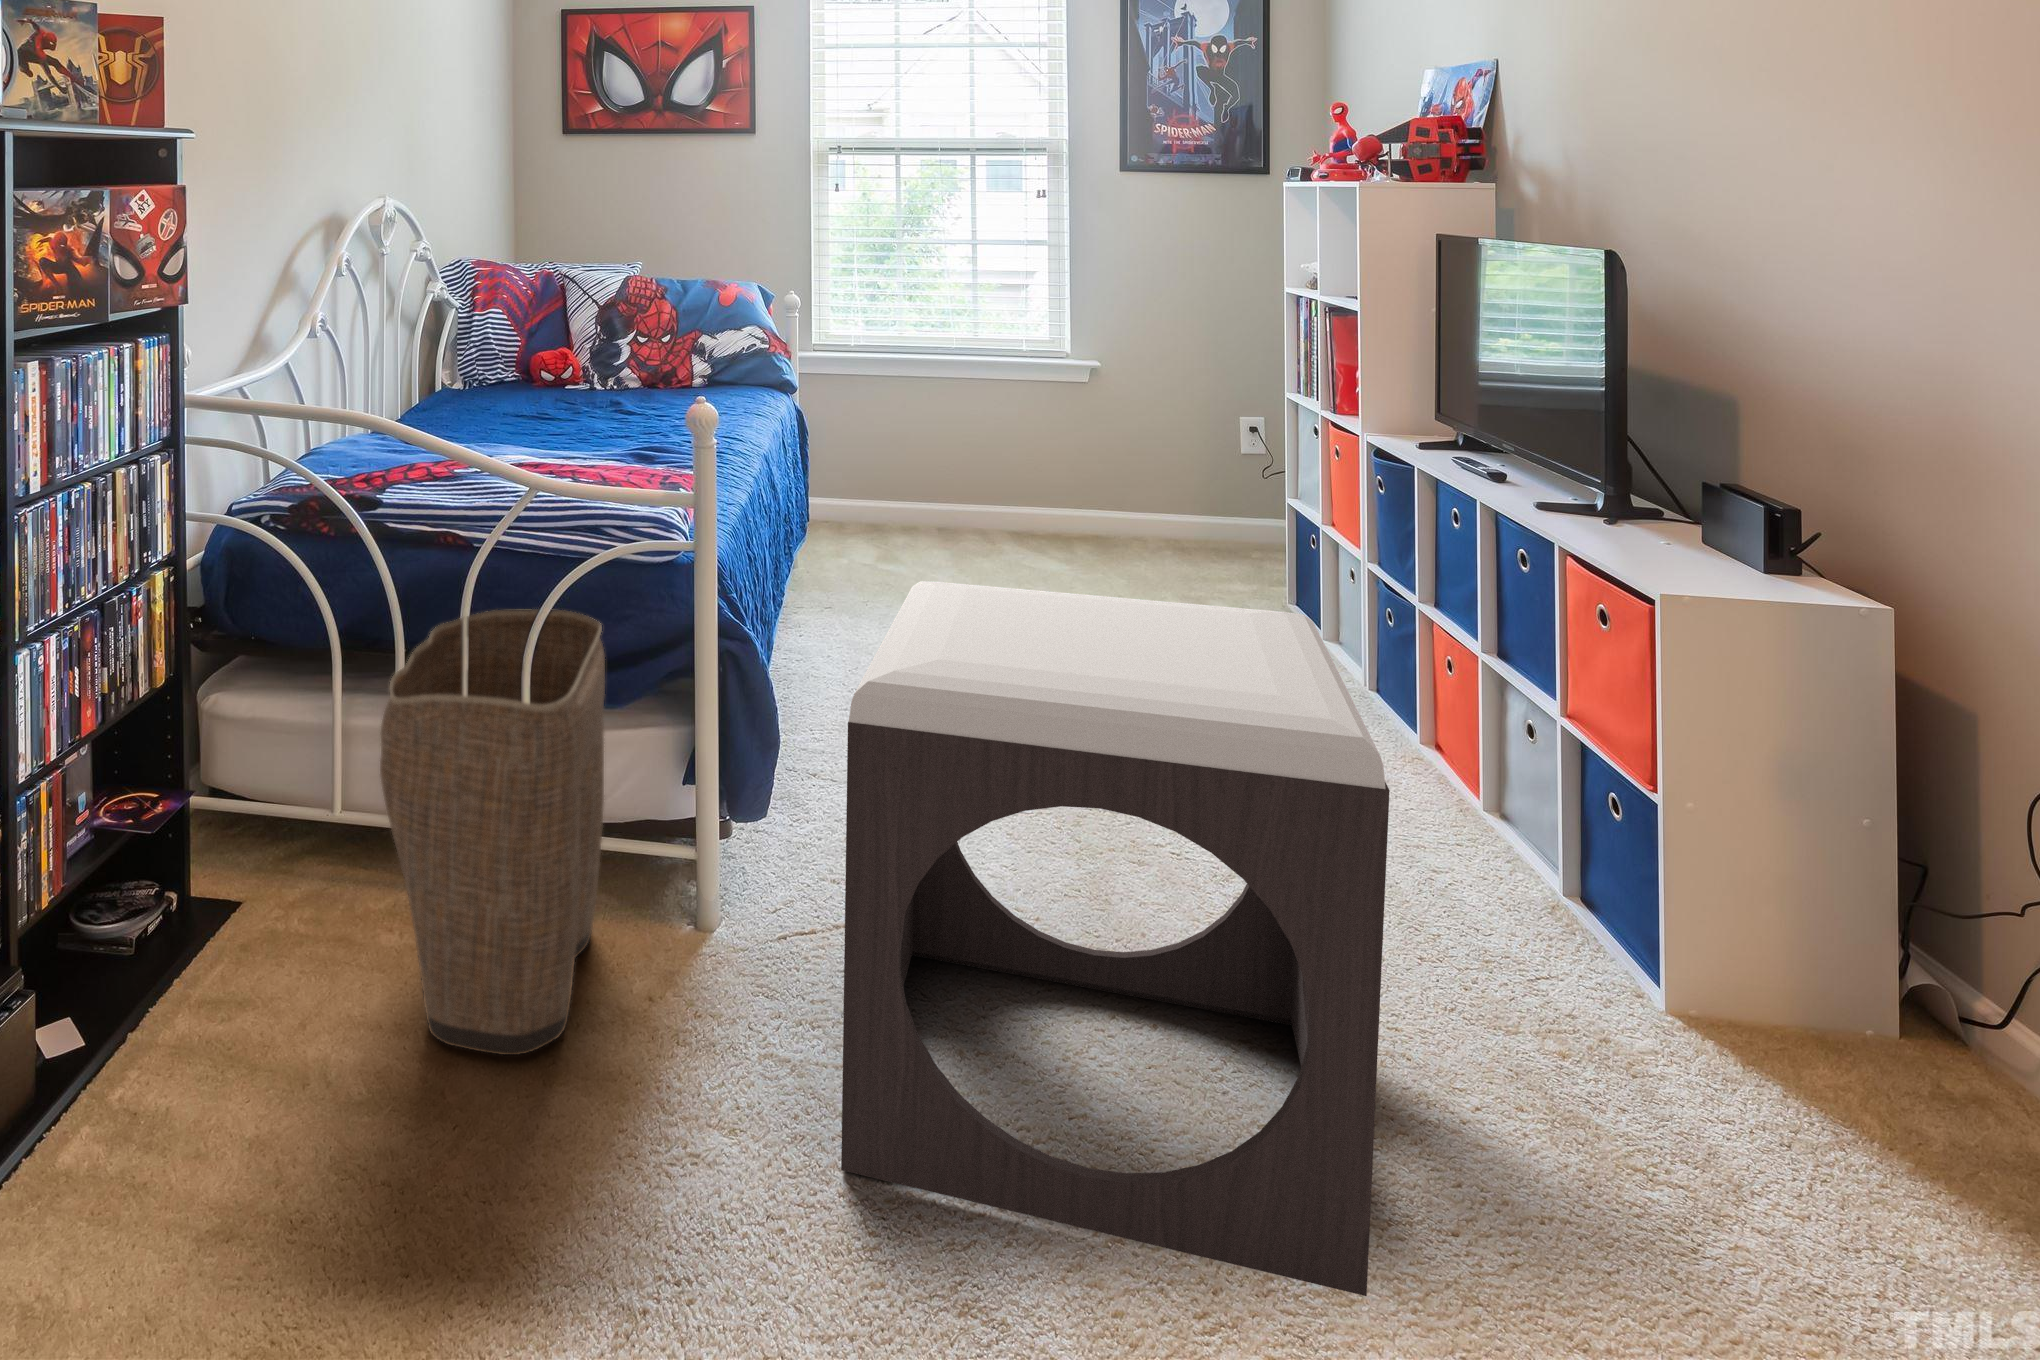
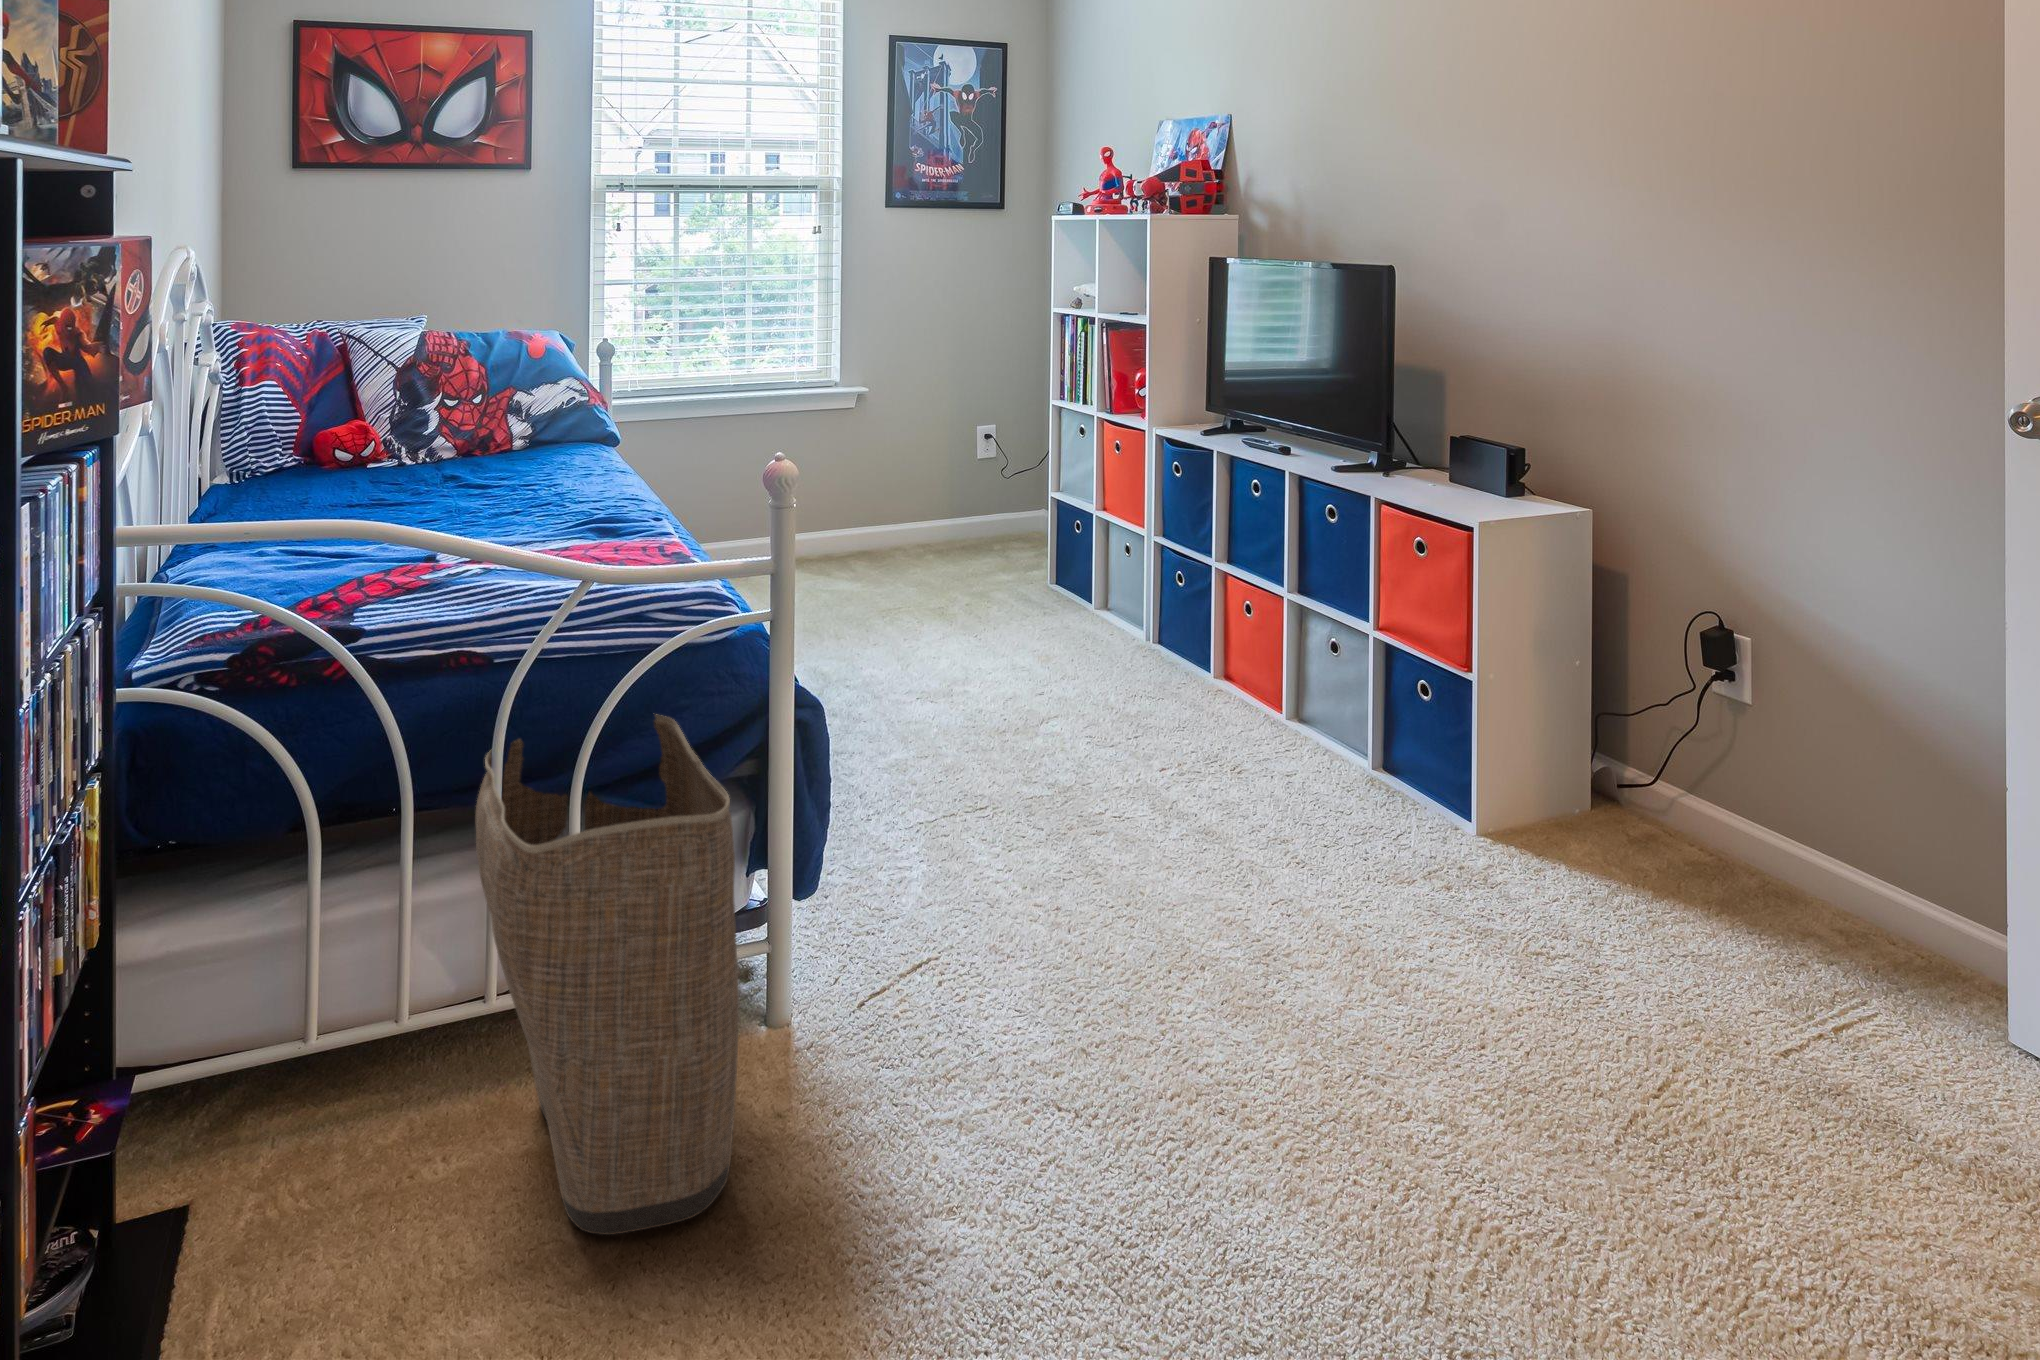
footstool: present [841,581,1390,1296] -> none [972,592,1481,1200]

